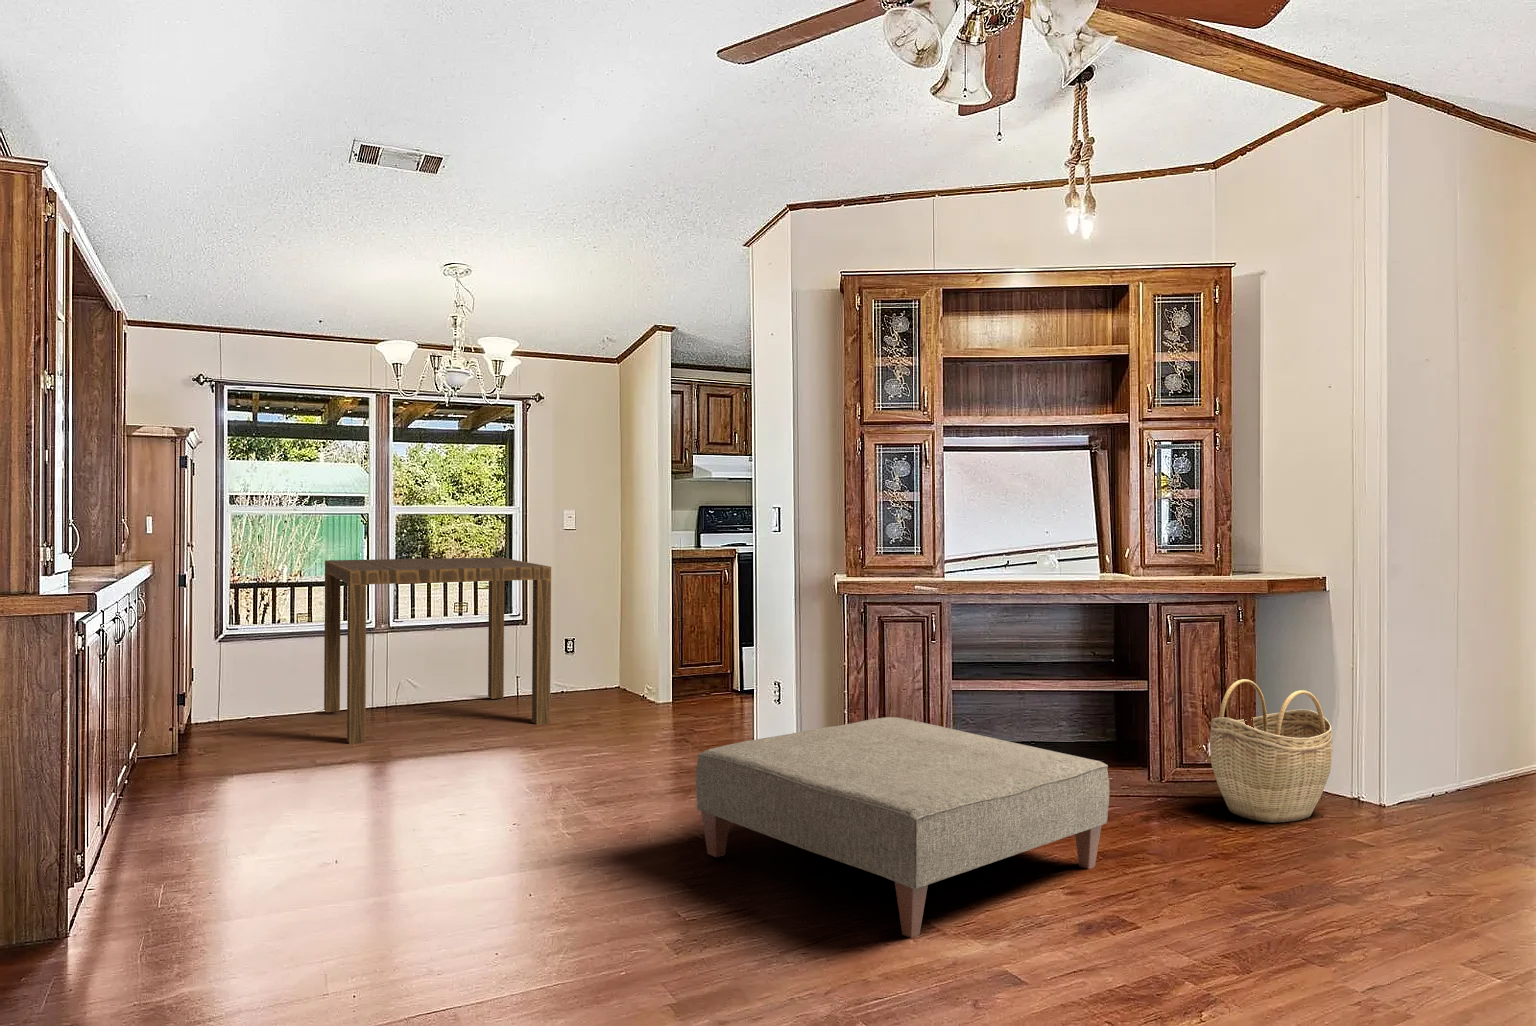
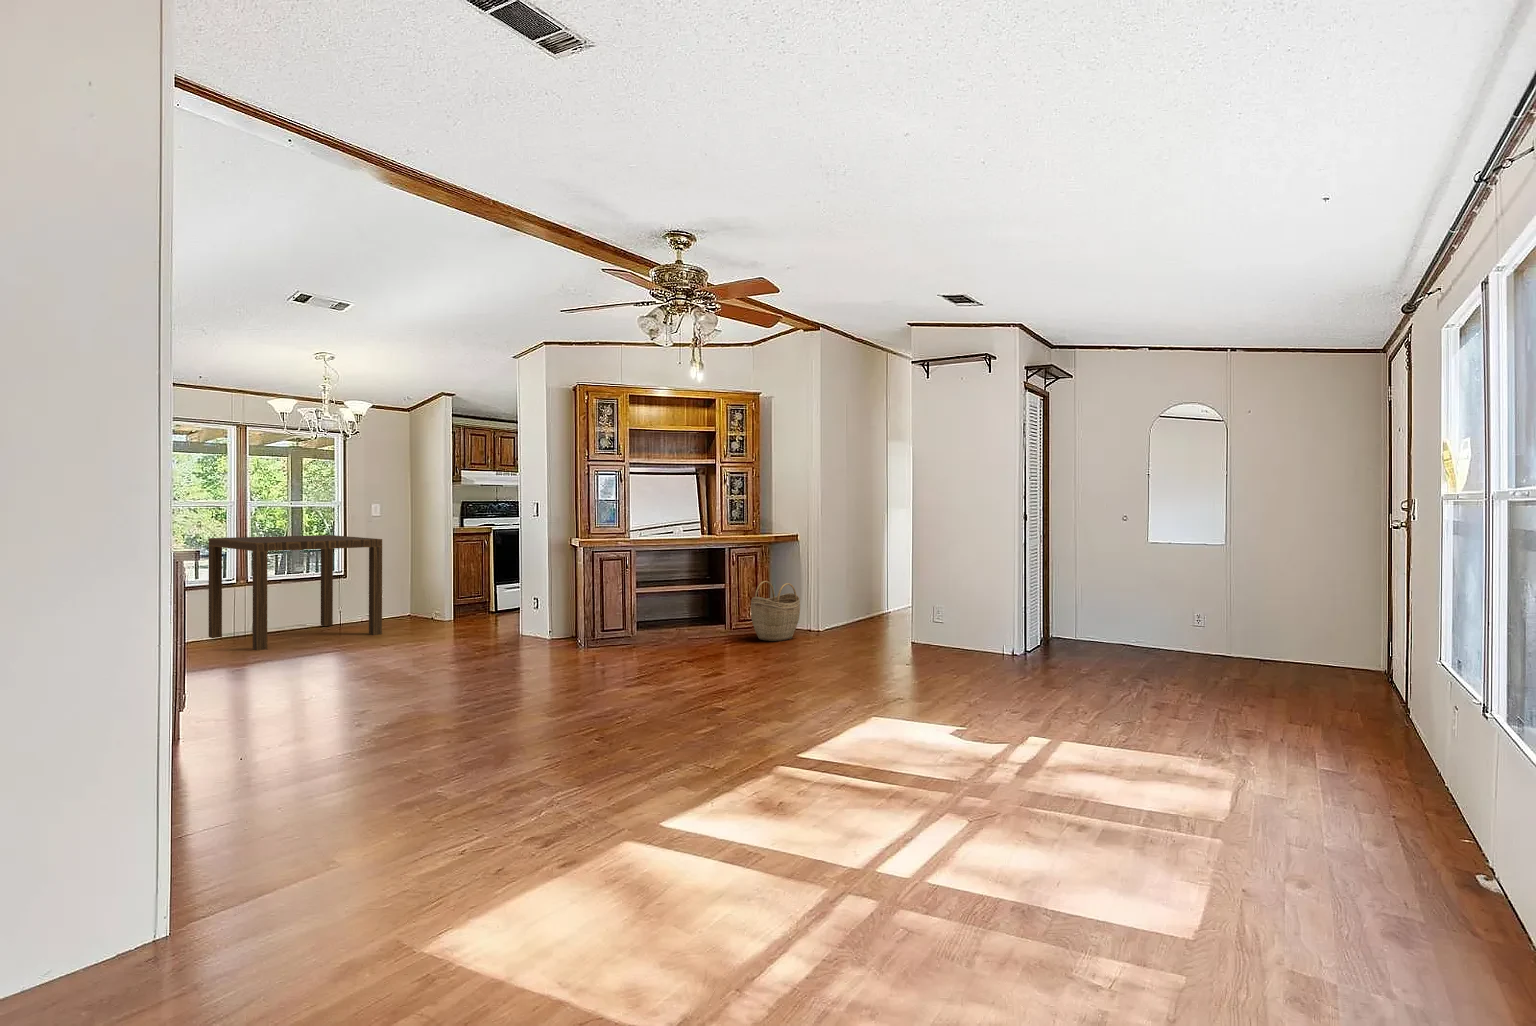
ottoman: present [696,717,1109,938] -> none [525,605,710,680]

